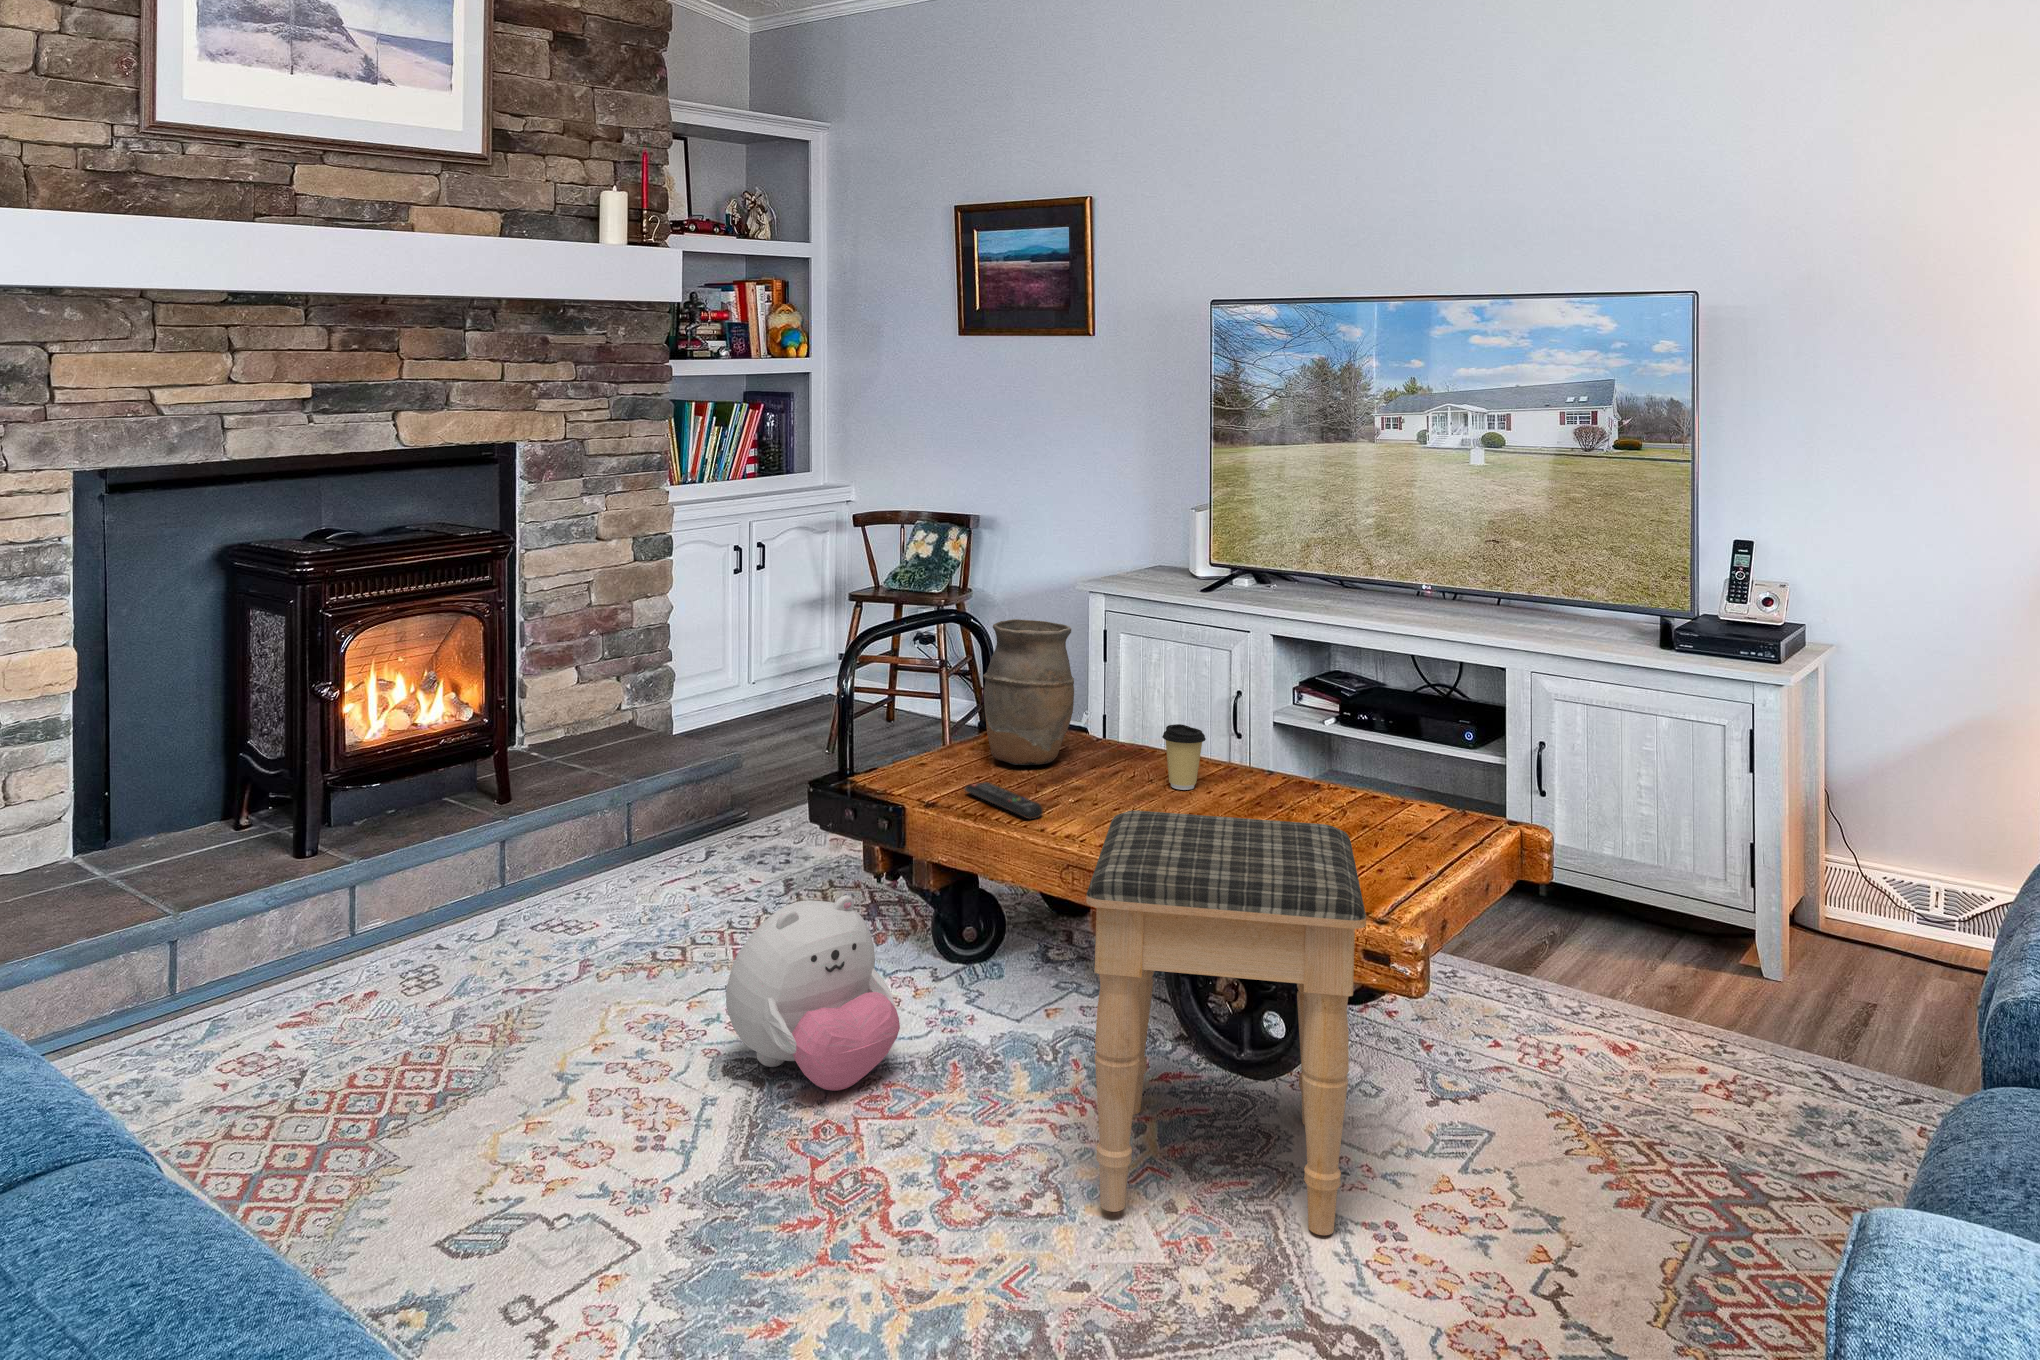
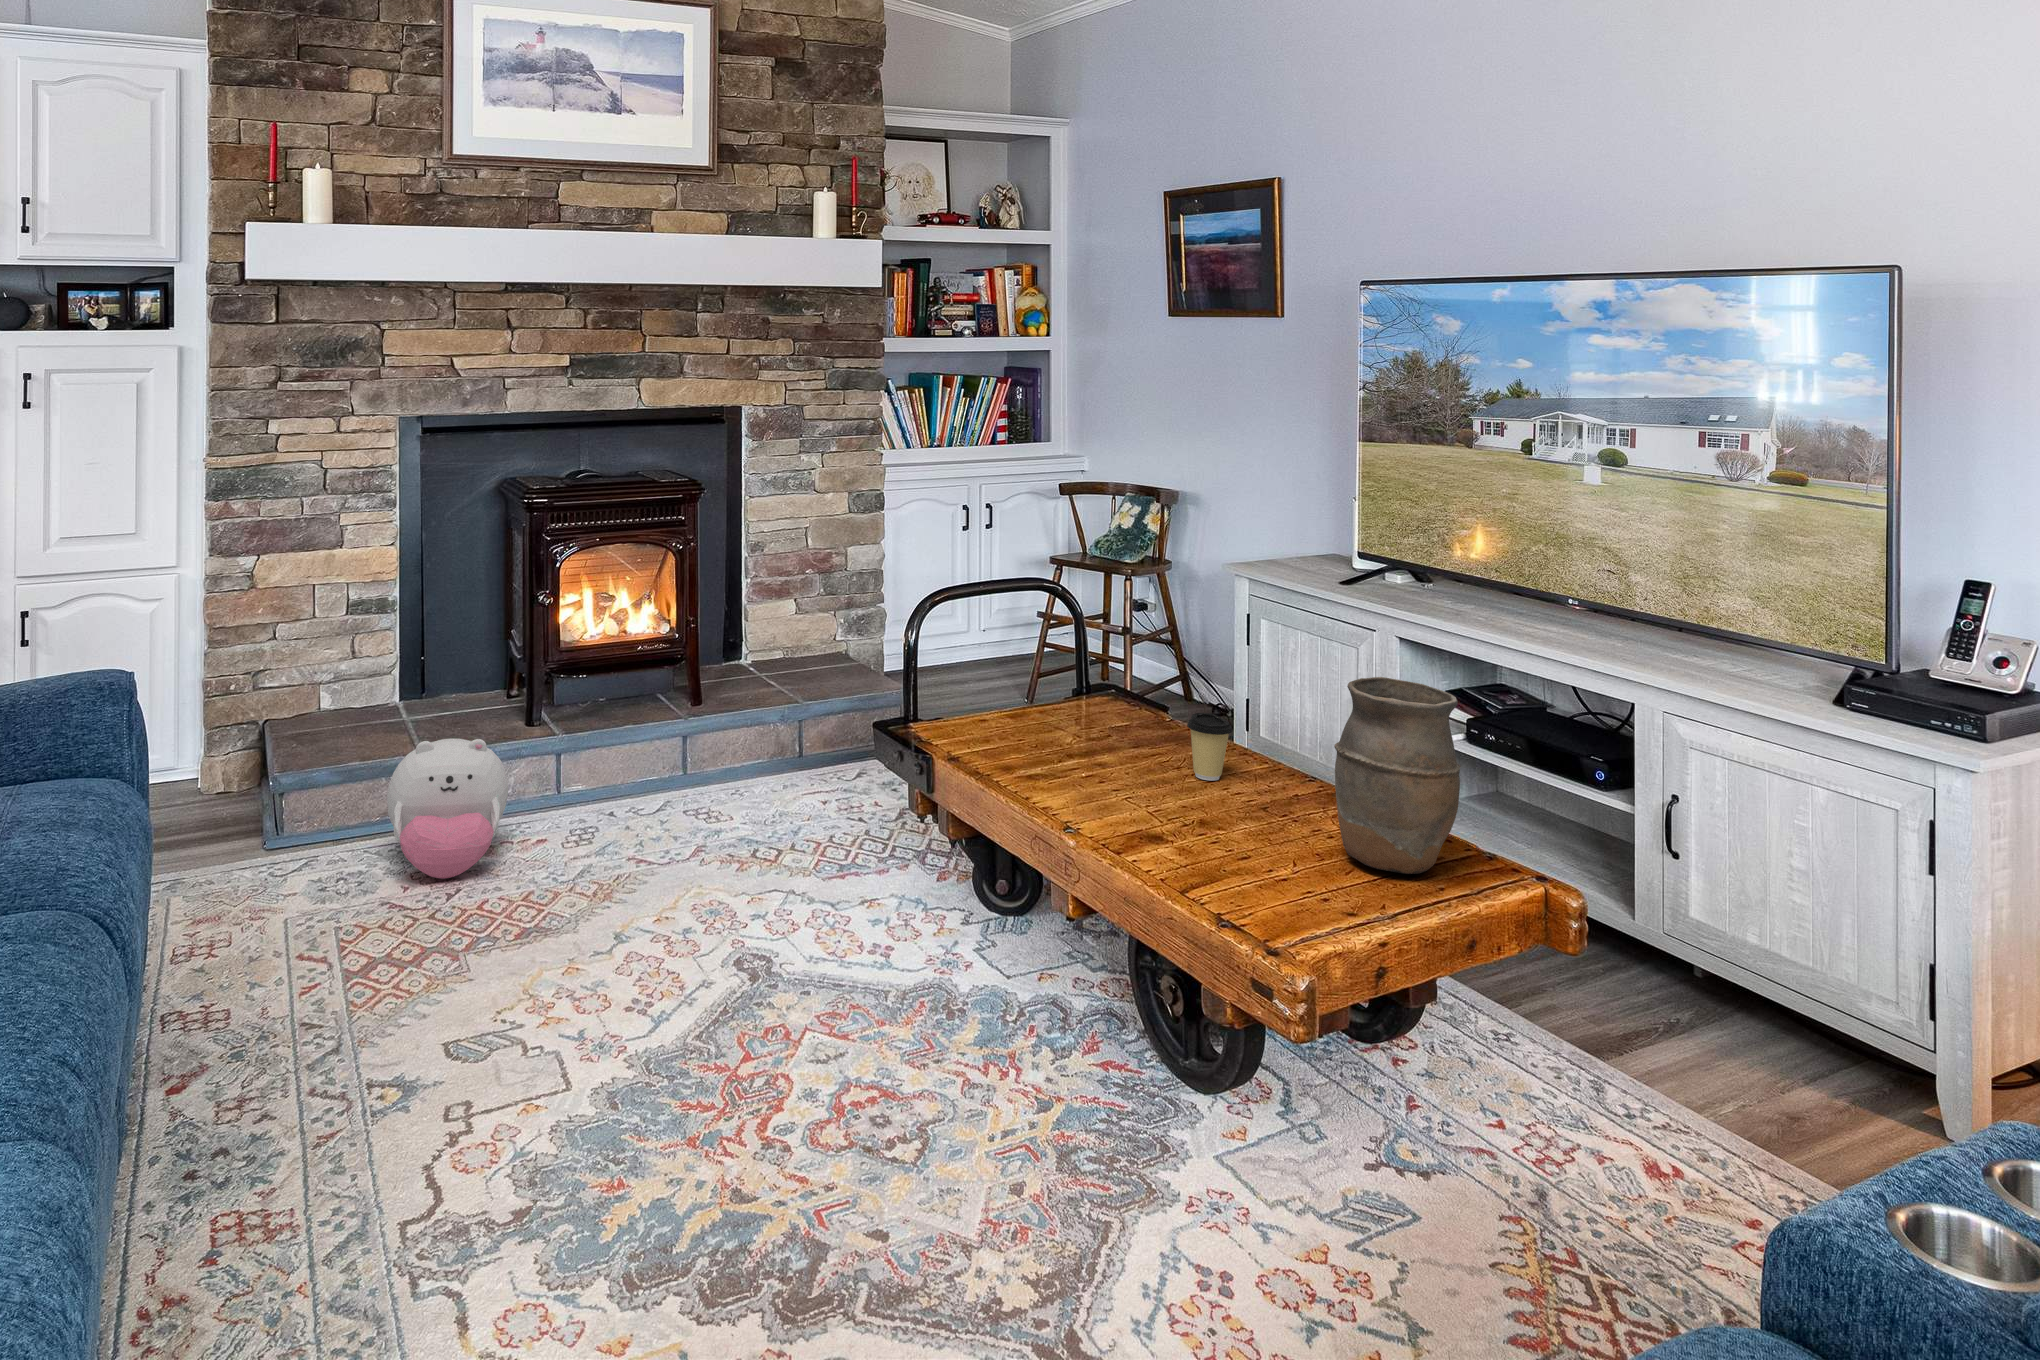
vase: present [983,619,1074,765] -> present [1334,677,1460,874]
remote control: present [965,782,1043,819] -> none [995,742,1044,784]
footstool: present [1086,811,1366,1235] -> none [933,792,1277,1269]
plush toy: present [726,895,900,1091] -> present [387,738,508,878]

